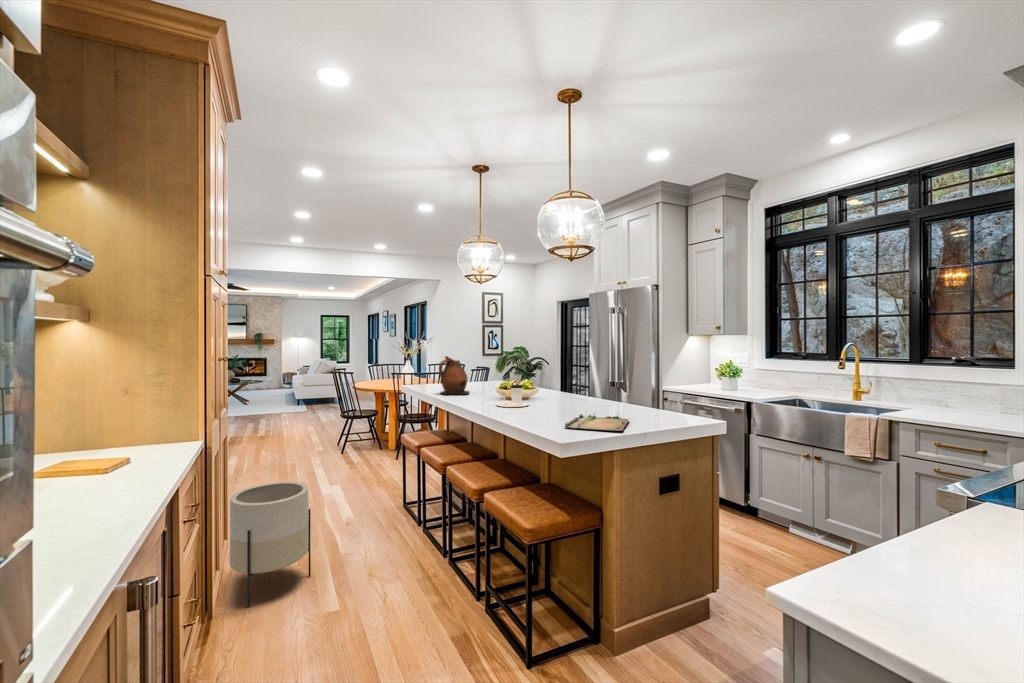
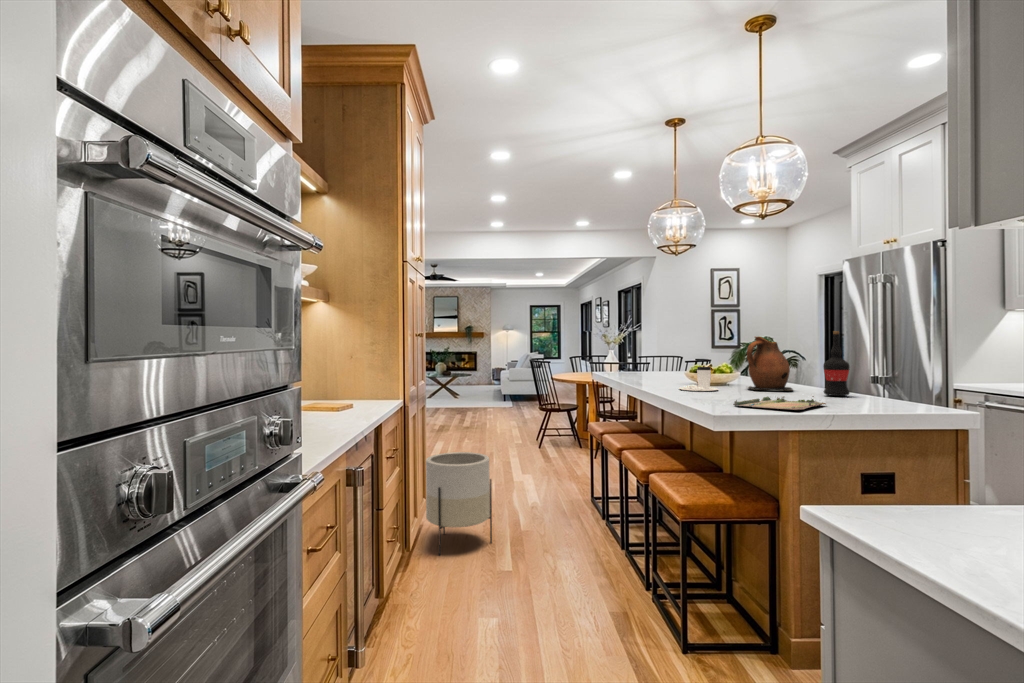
ceramic pitcher: present [439,356,469,395] -> present [747,337,793,391]
wine bottle: none [609,356,628,407] -> present [823,331,850,396]

